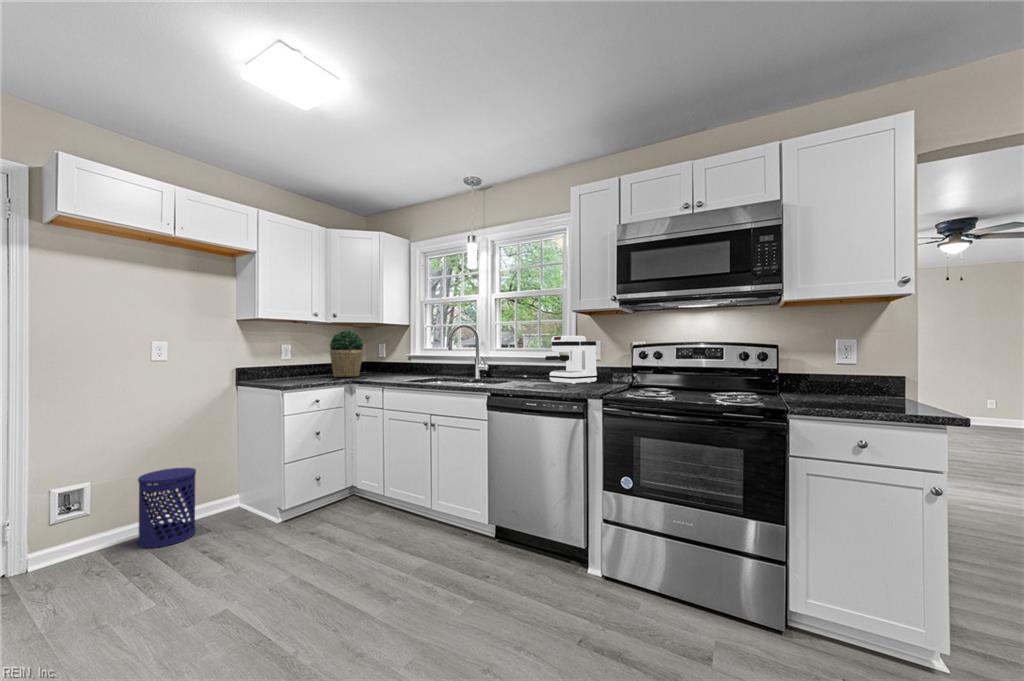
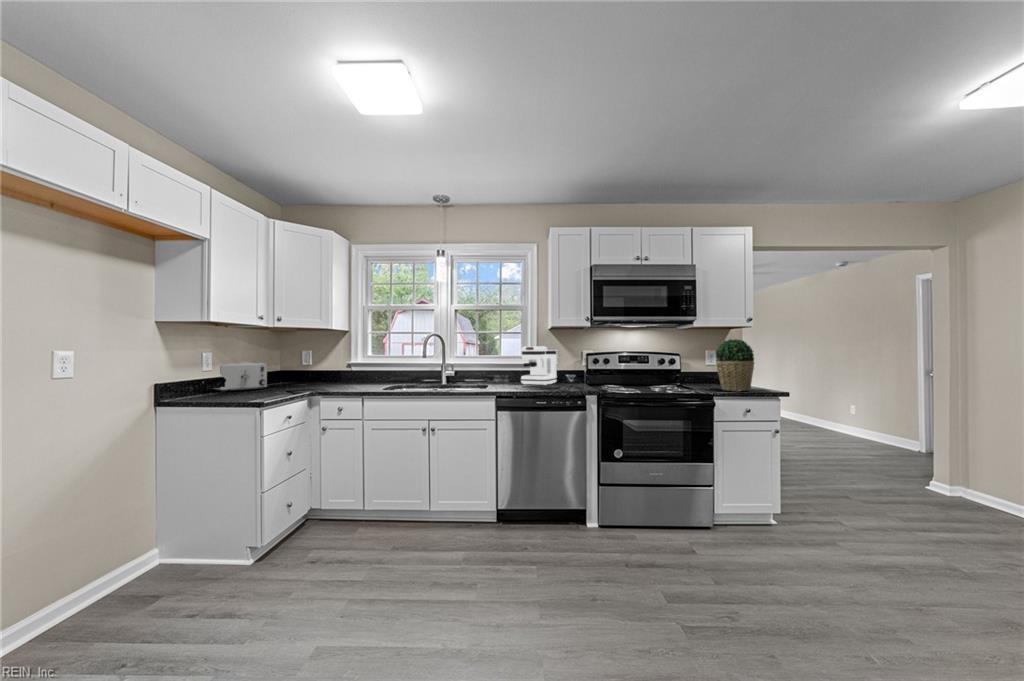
potted plant: present [330,331,363,377] -> present [716,339,754,392]
toaster: none [276,353,320,378] -> present [214,363,267,392]
waste bin: present [138,468,196,548] -> none [132,497,197,591]

